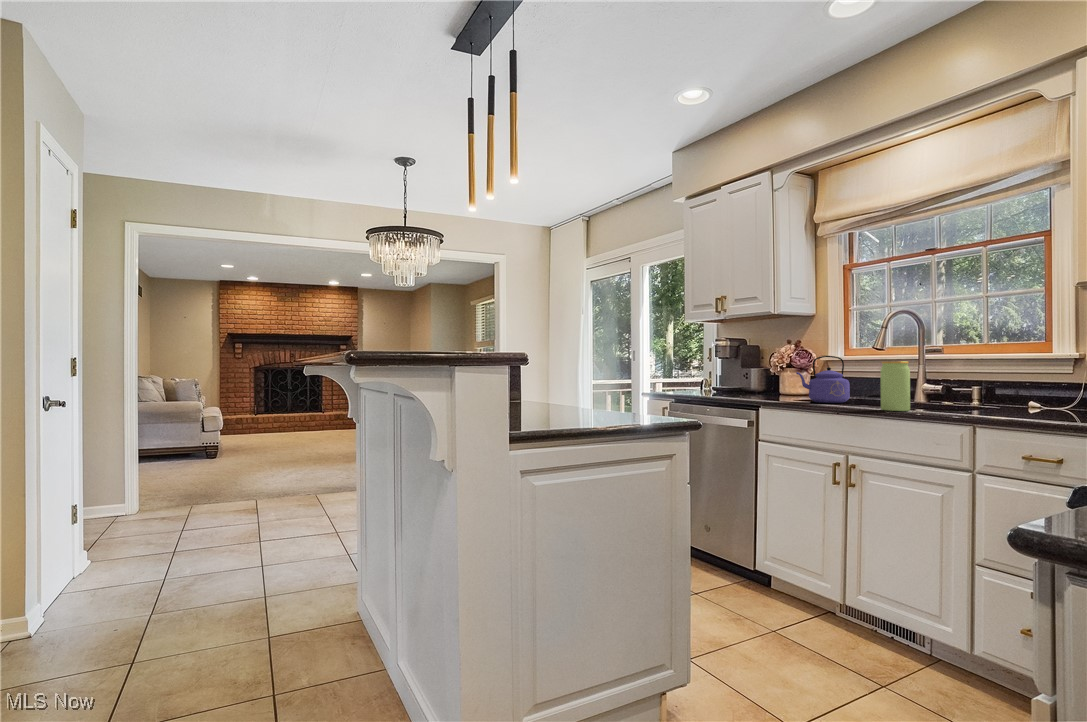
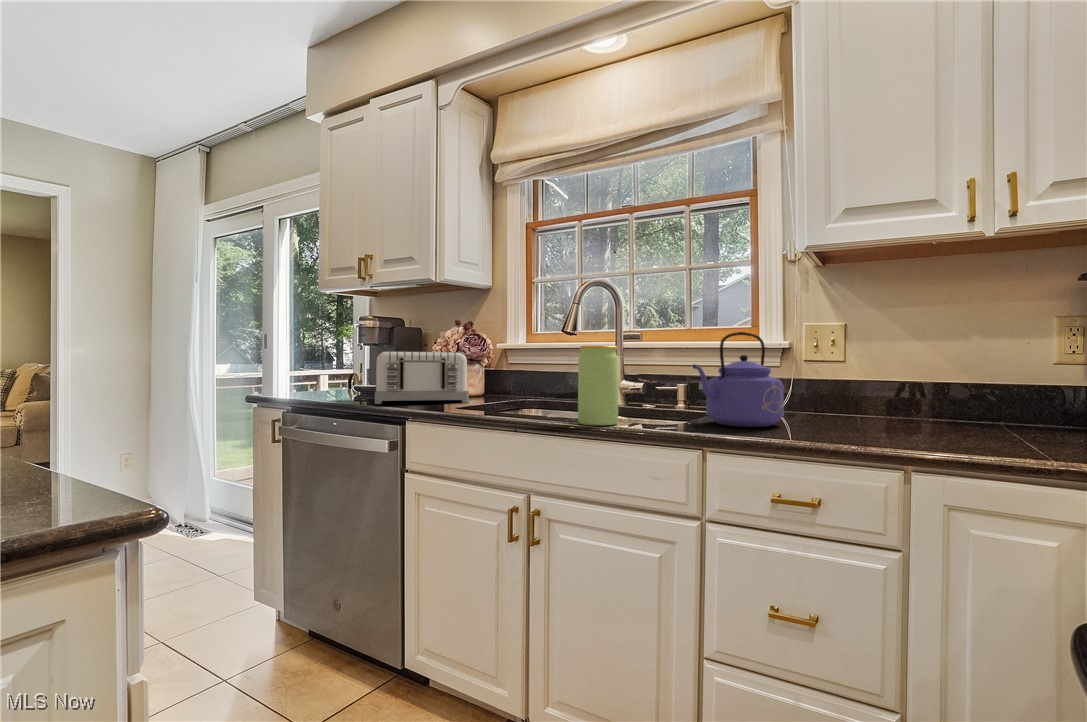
kettle: present [796,356,850,403] -> present [693,332,784,427]
toaster: none [730,364,800,399] -> present [375,352,469,404]

